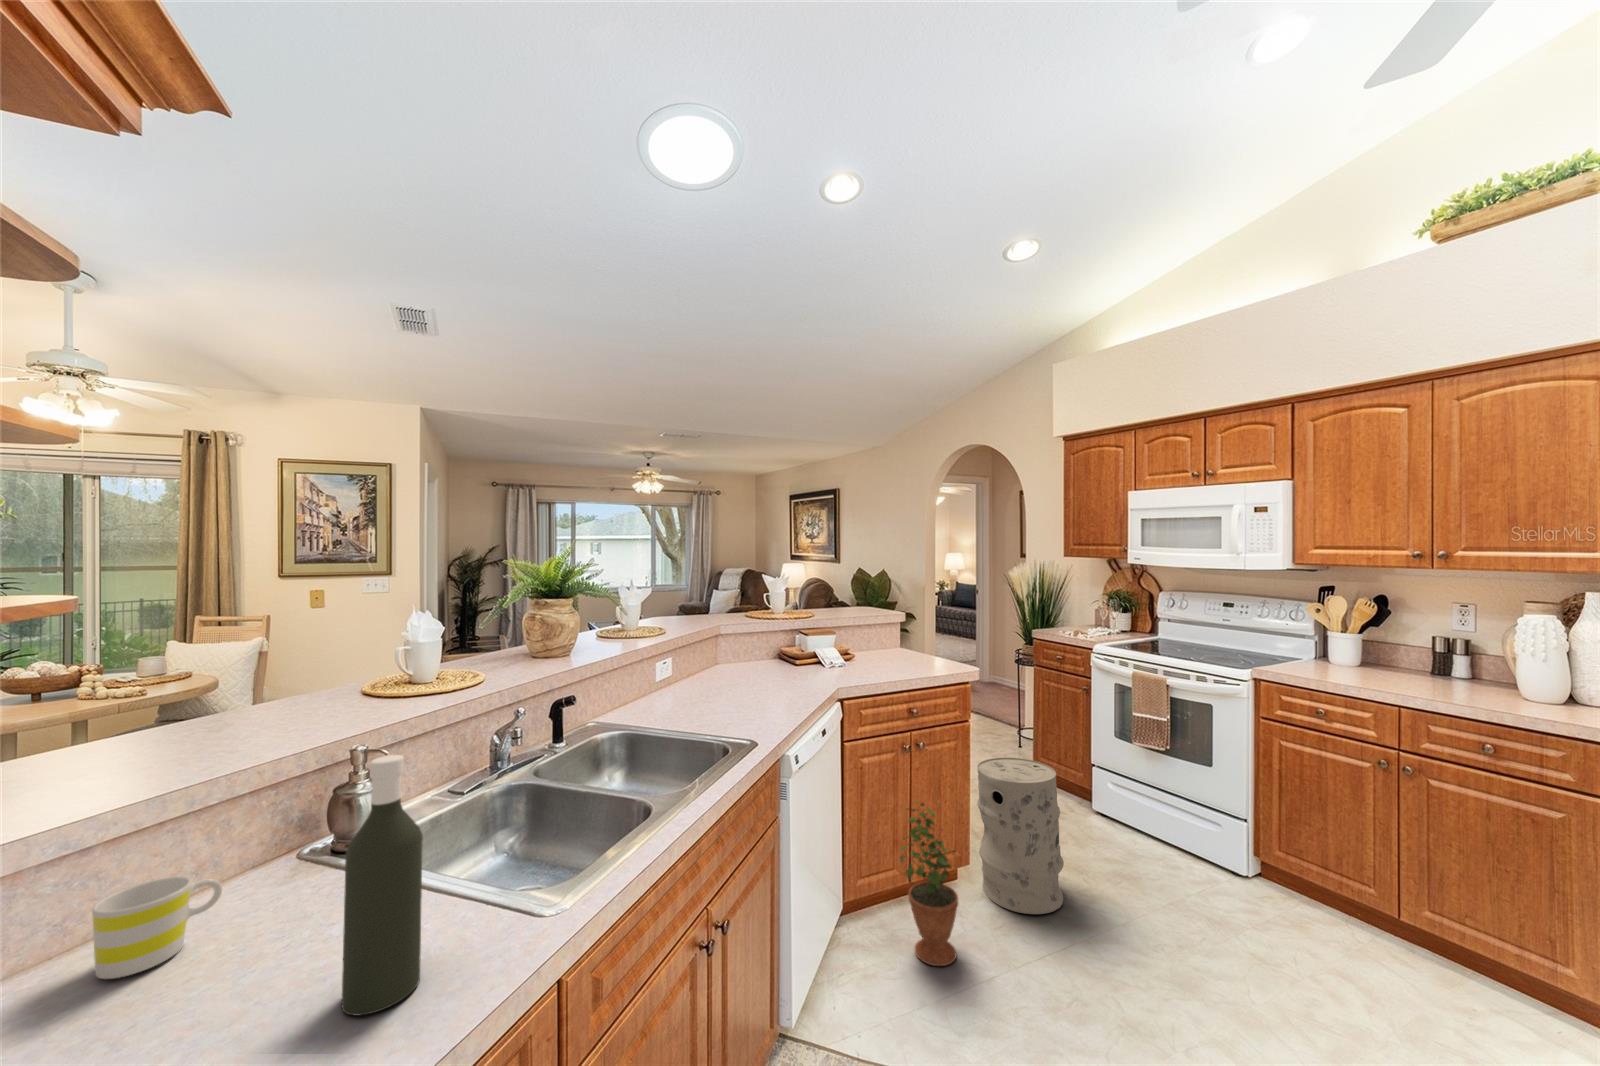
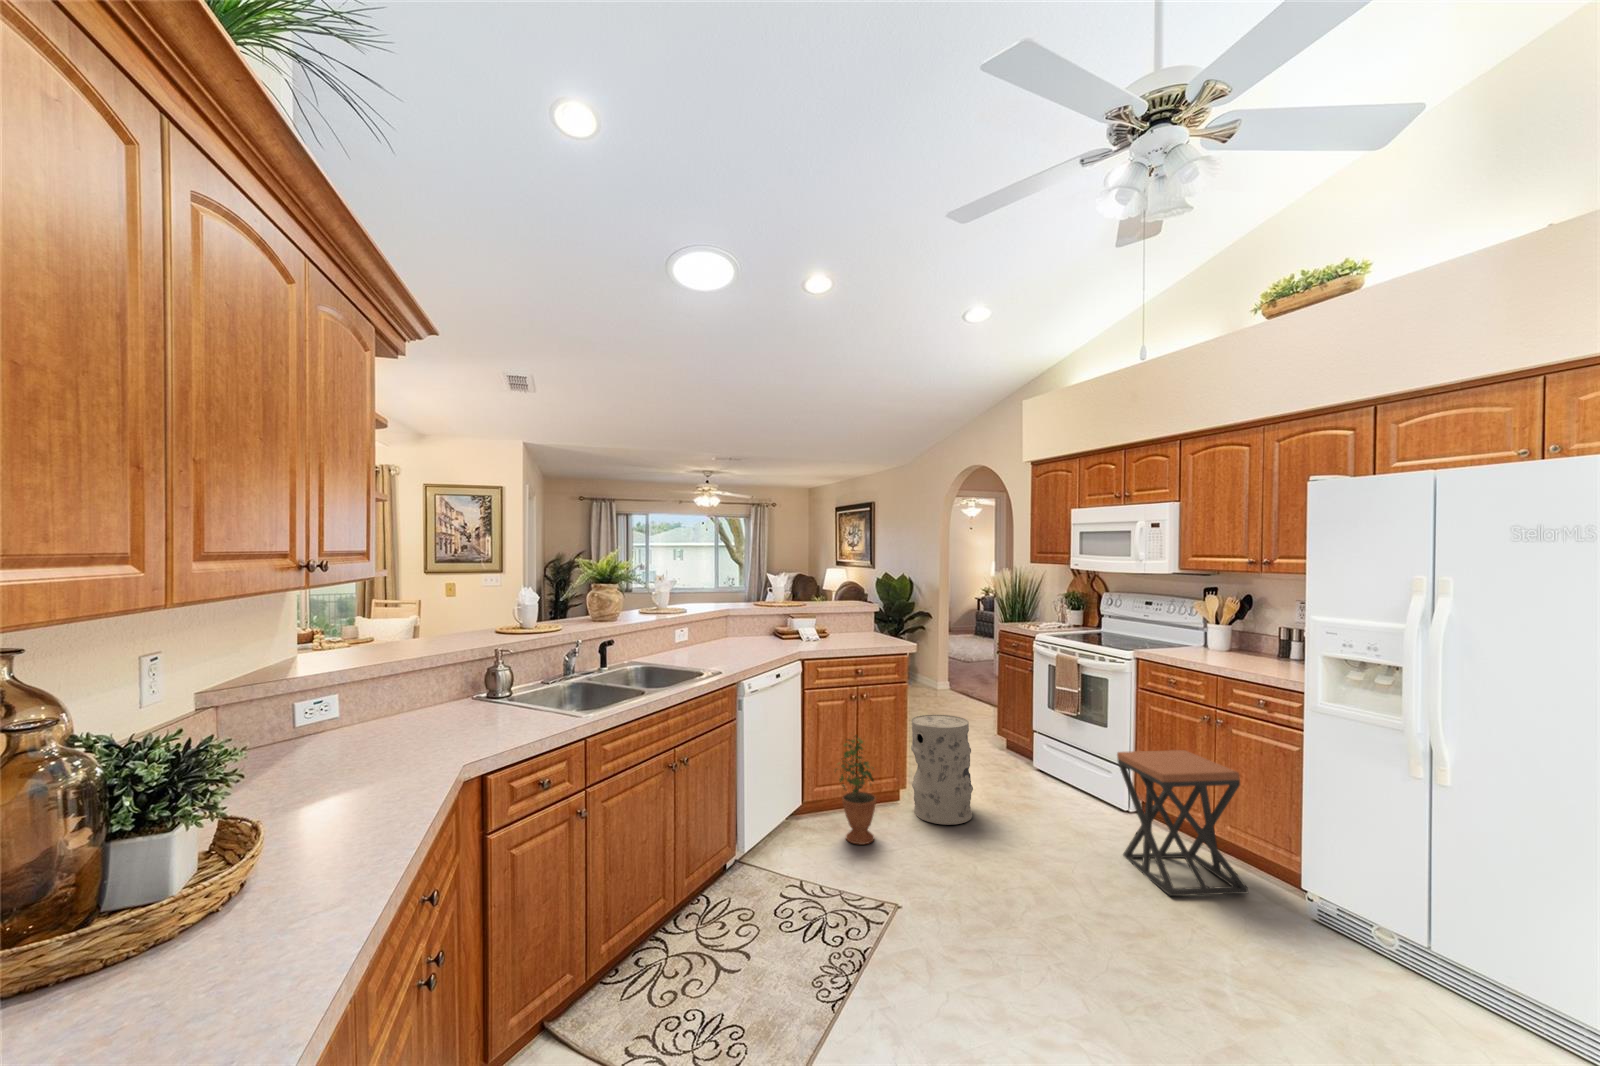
bottle: present [342,755,423,1015] -> none [502,635,532,732]
stool: none [1270,801,1481,1025] -> present [1117,750,1248,896]
mug: present [92,876,222,979] -> none [408,689,450,721]

